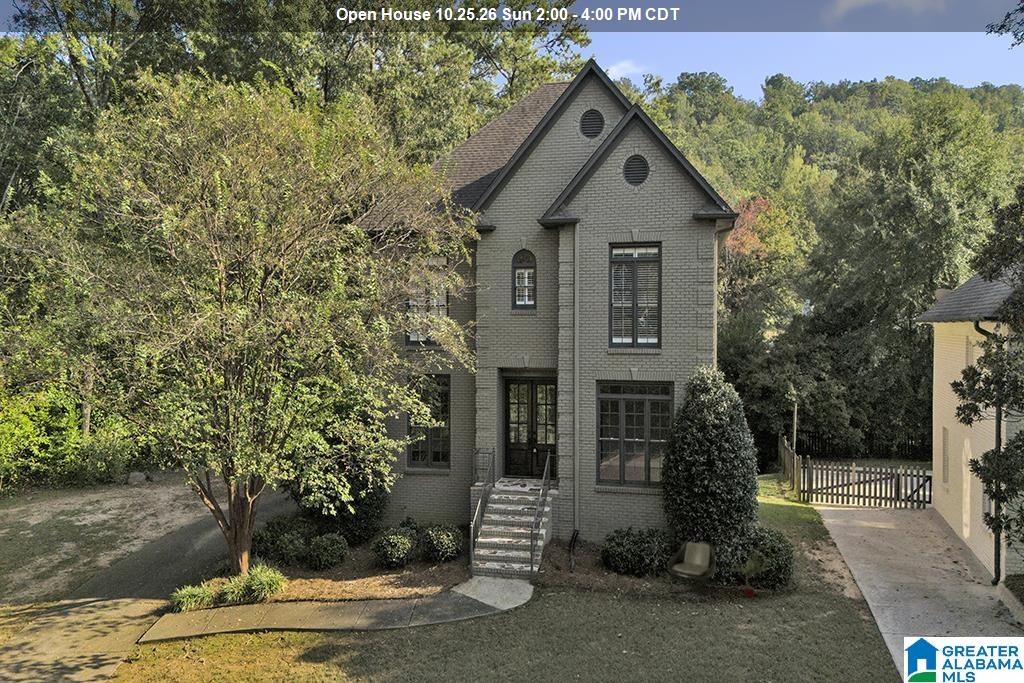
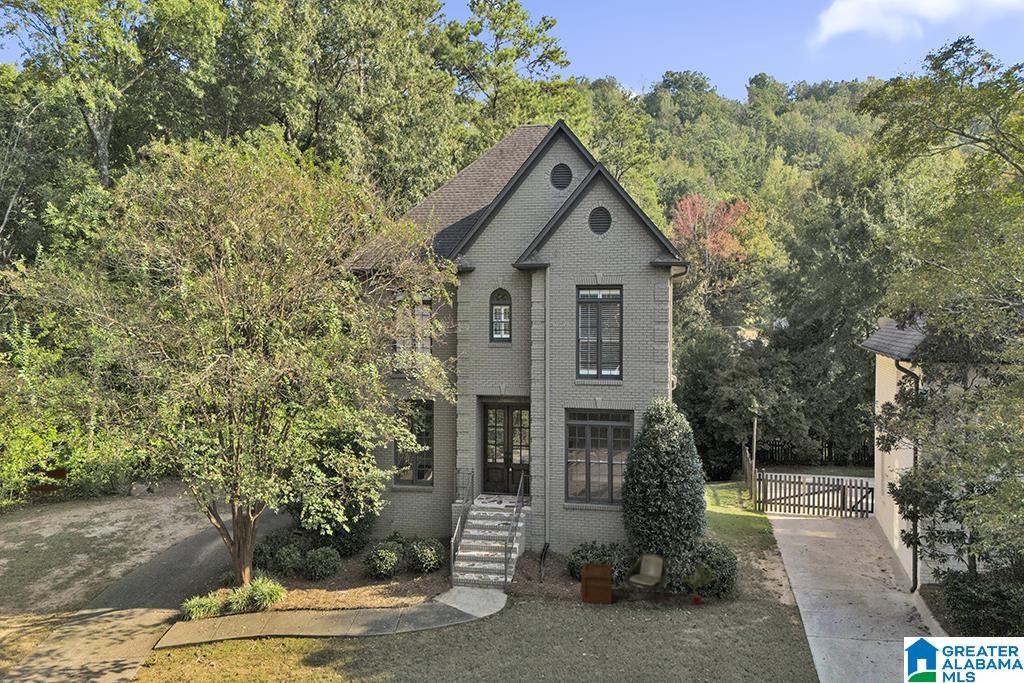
bench: none [15,455,58,492] -> present [27,467,67,503]
wooden crate: none [618,550,652,596] -> present [581,563,612,604]

